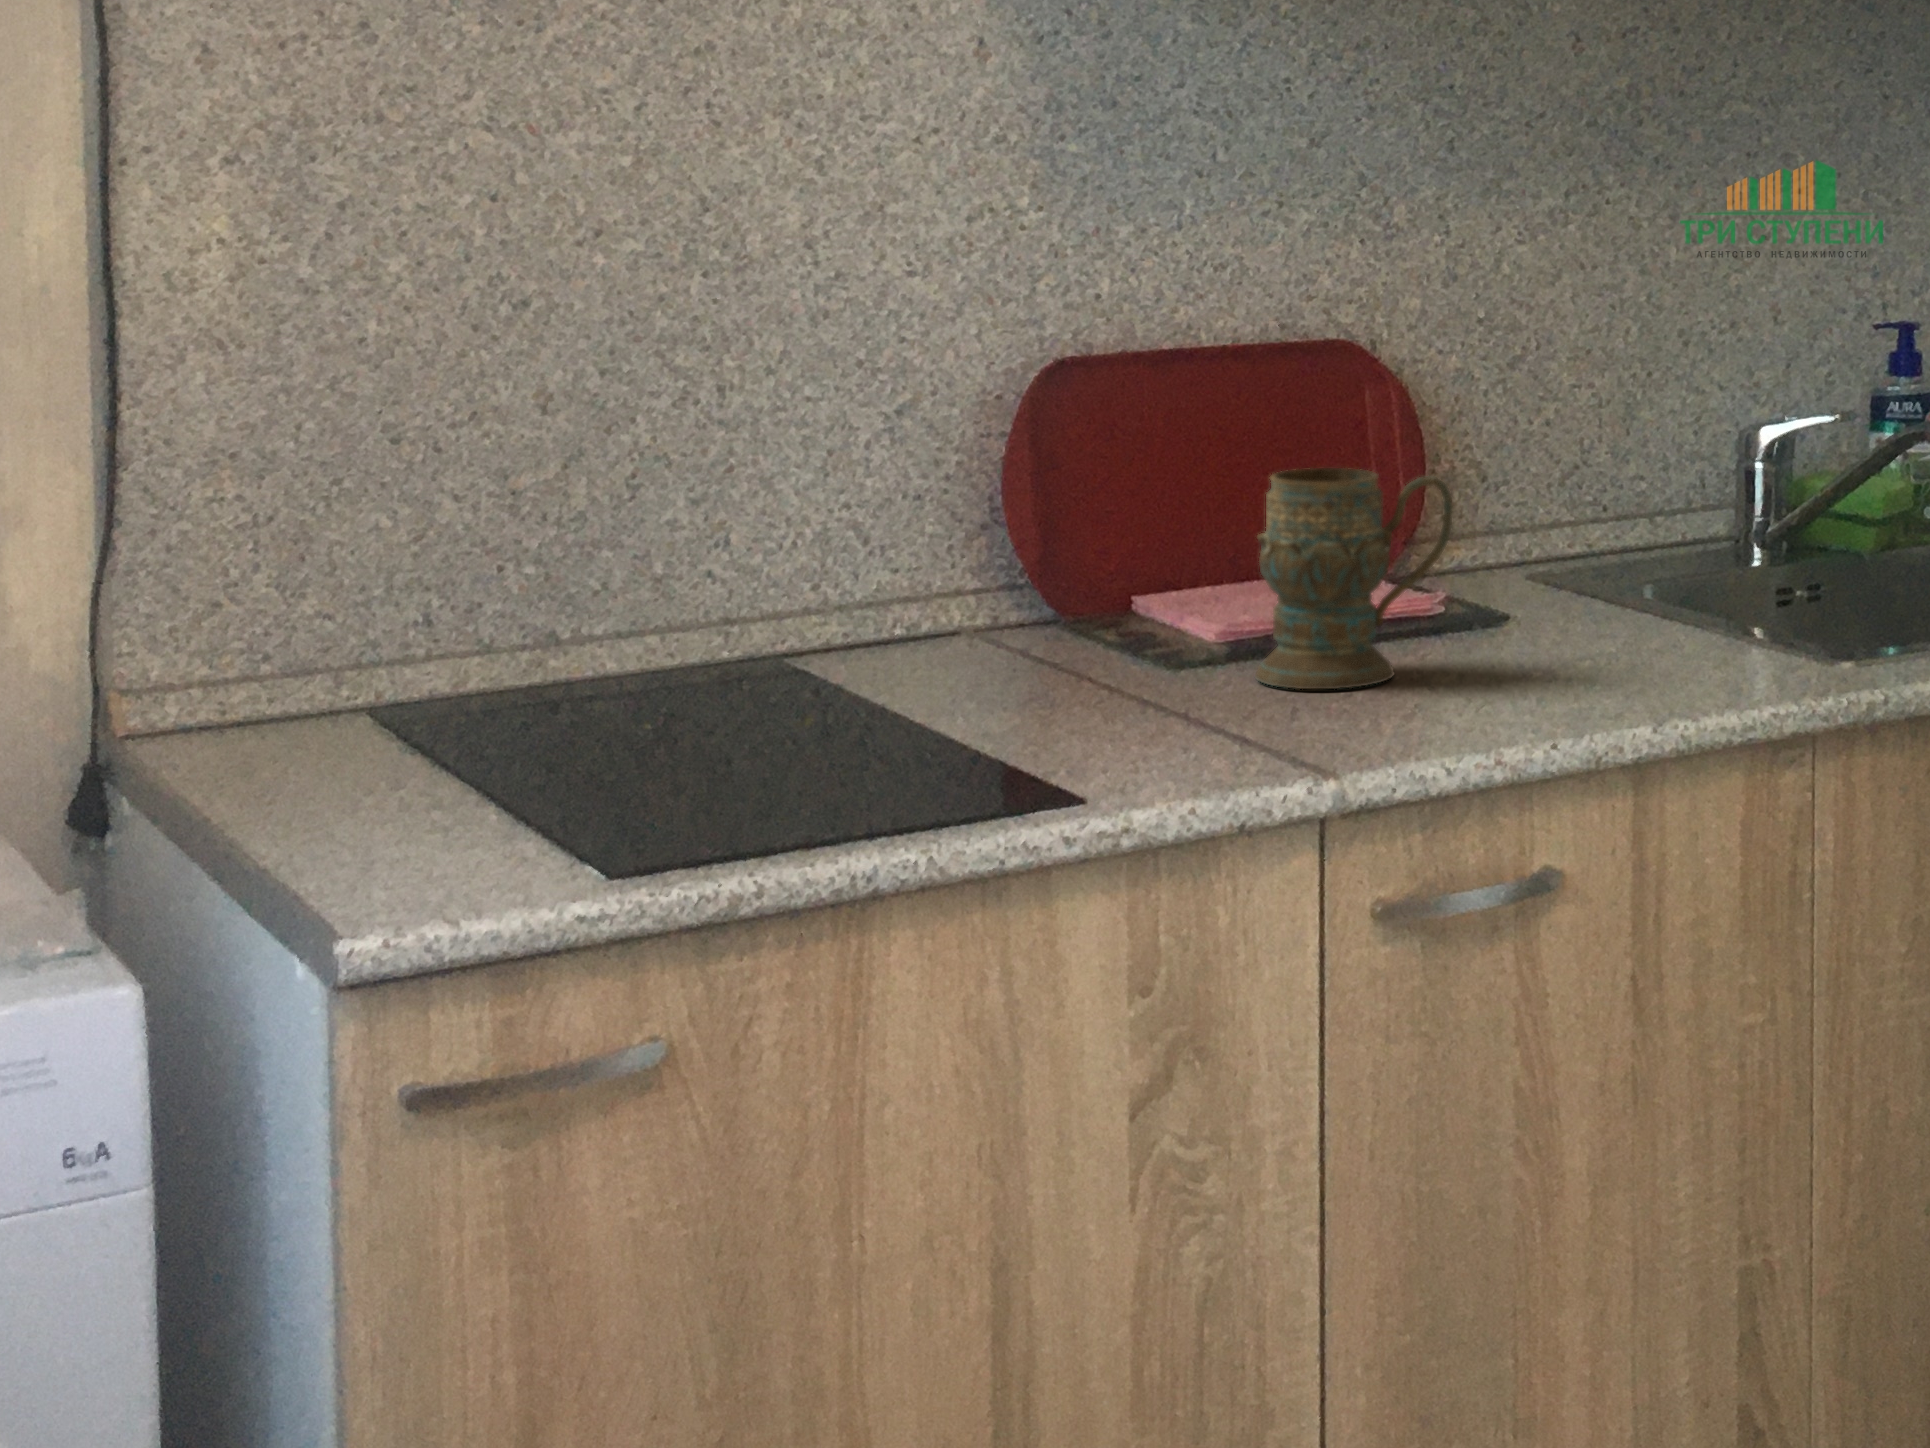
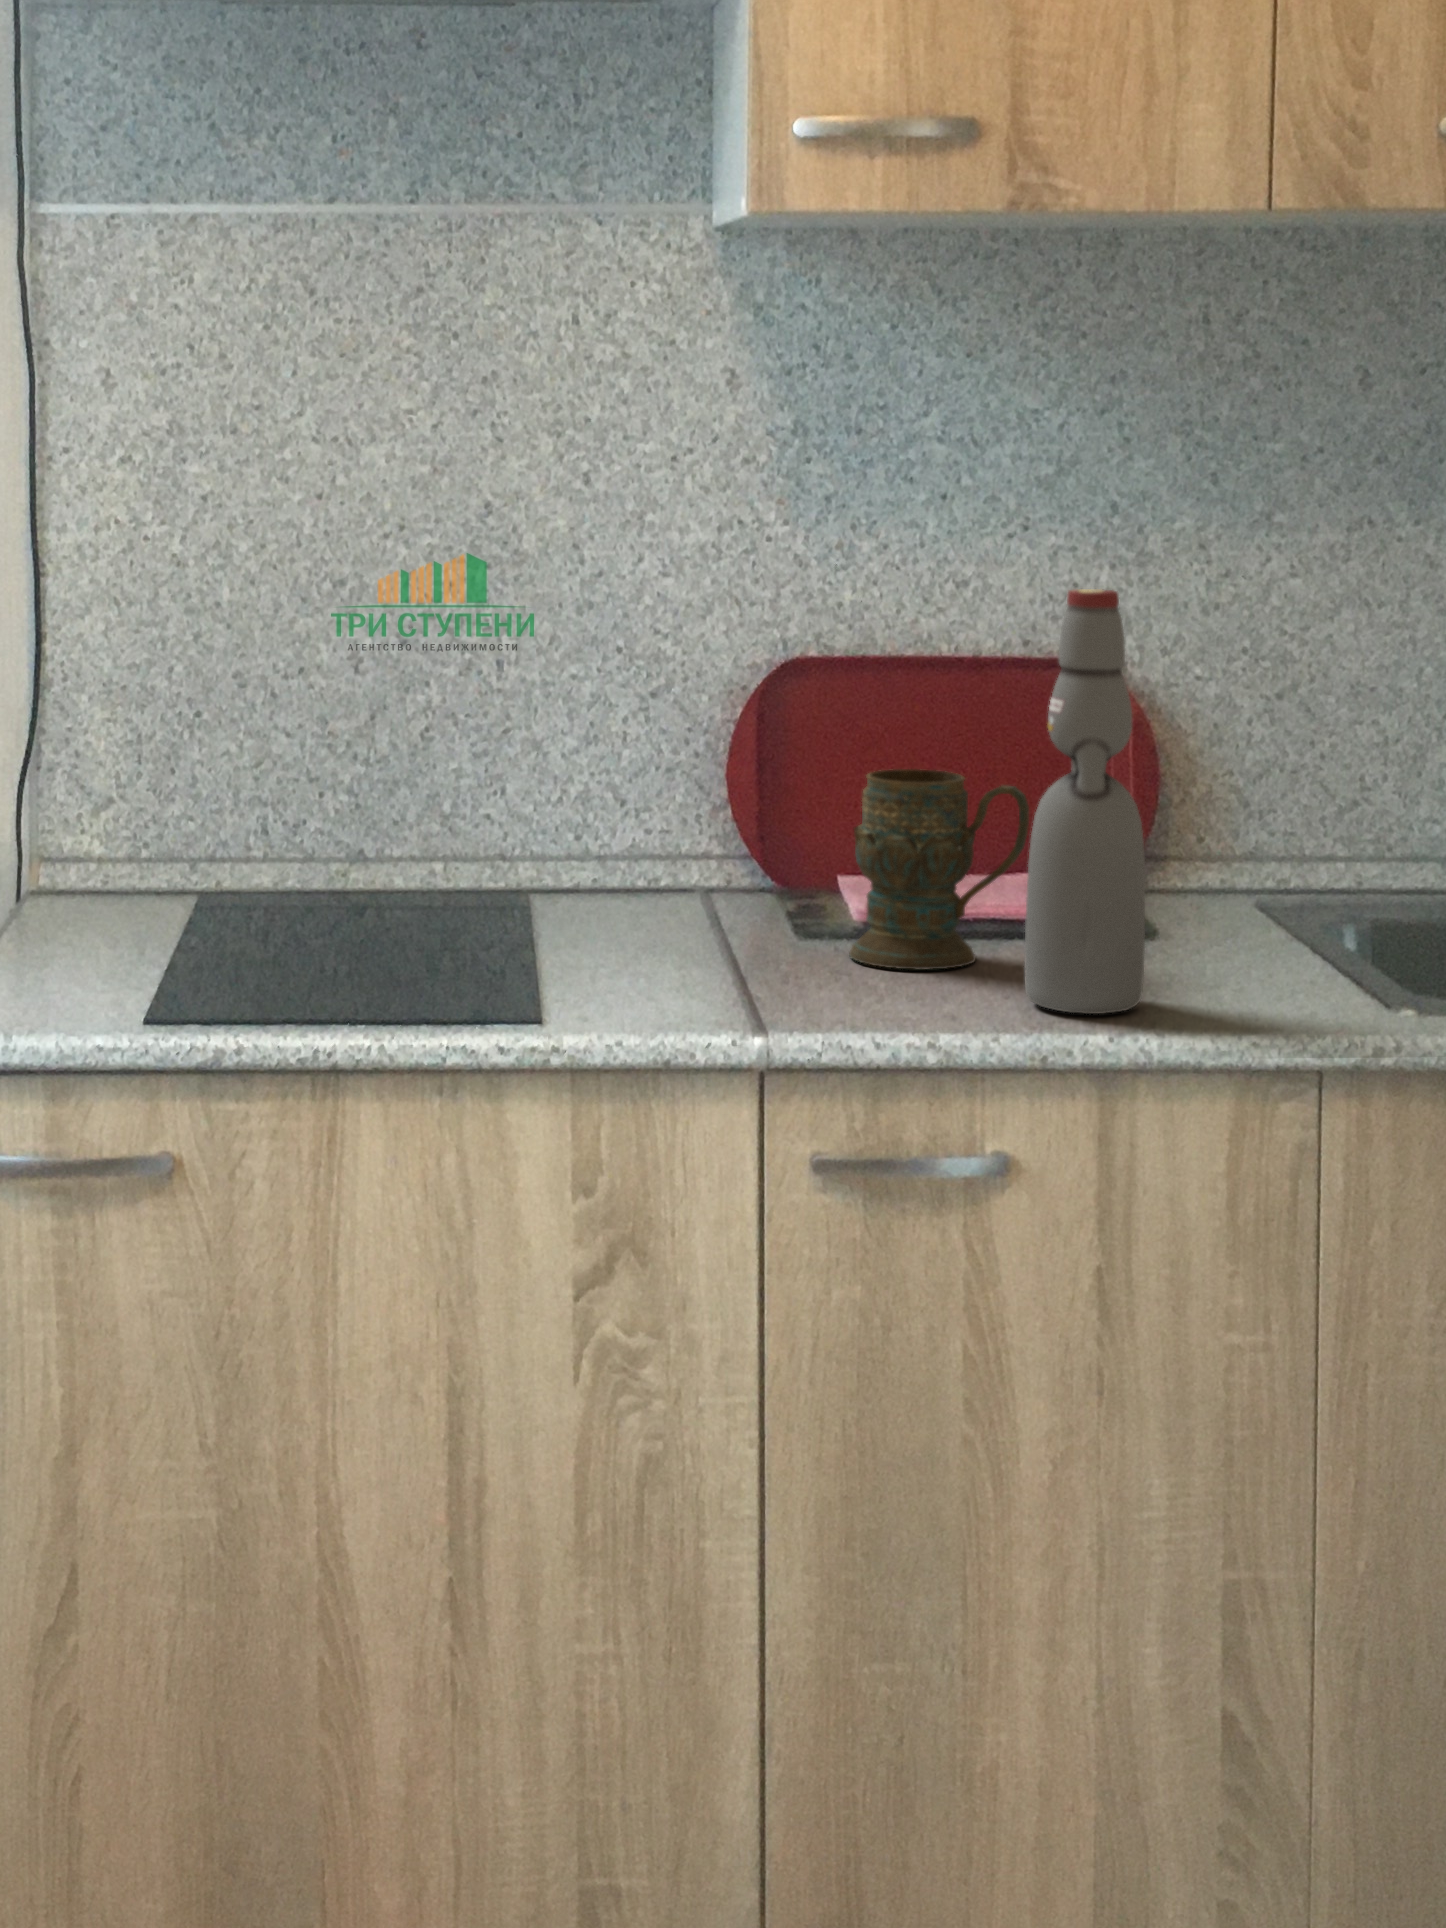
bottle: none [1513,258,1635,708] -> present [1024,589,1145,1014]

